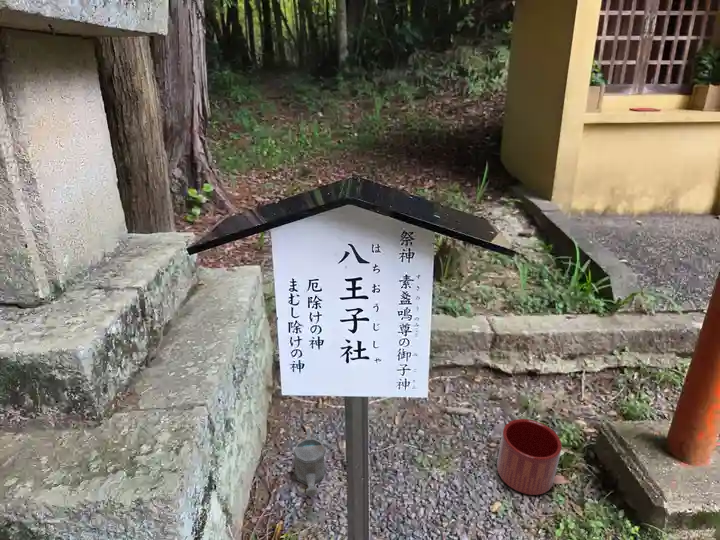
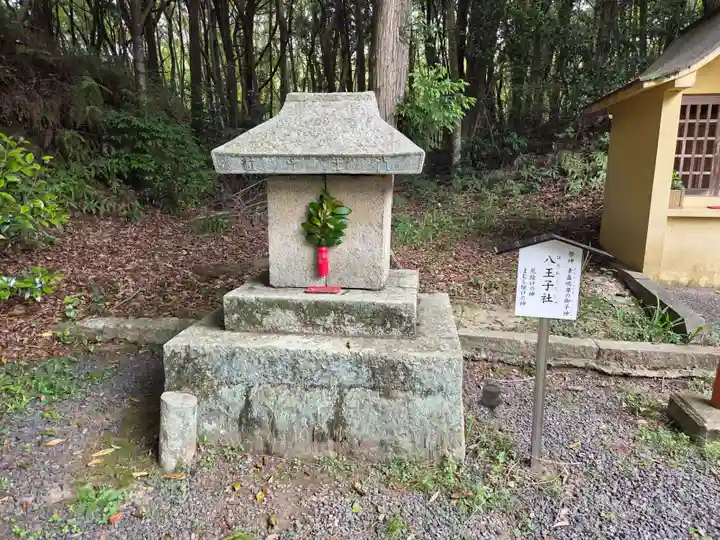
planter: present [497,419,562,495] -> none [603,382,643,422]

